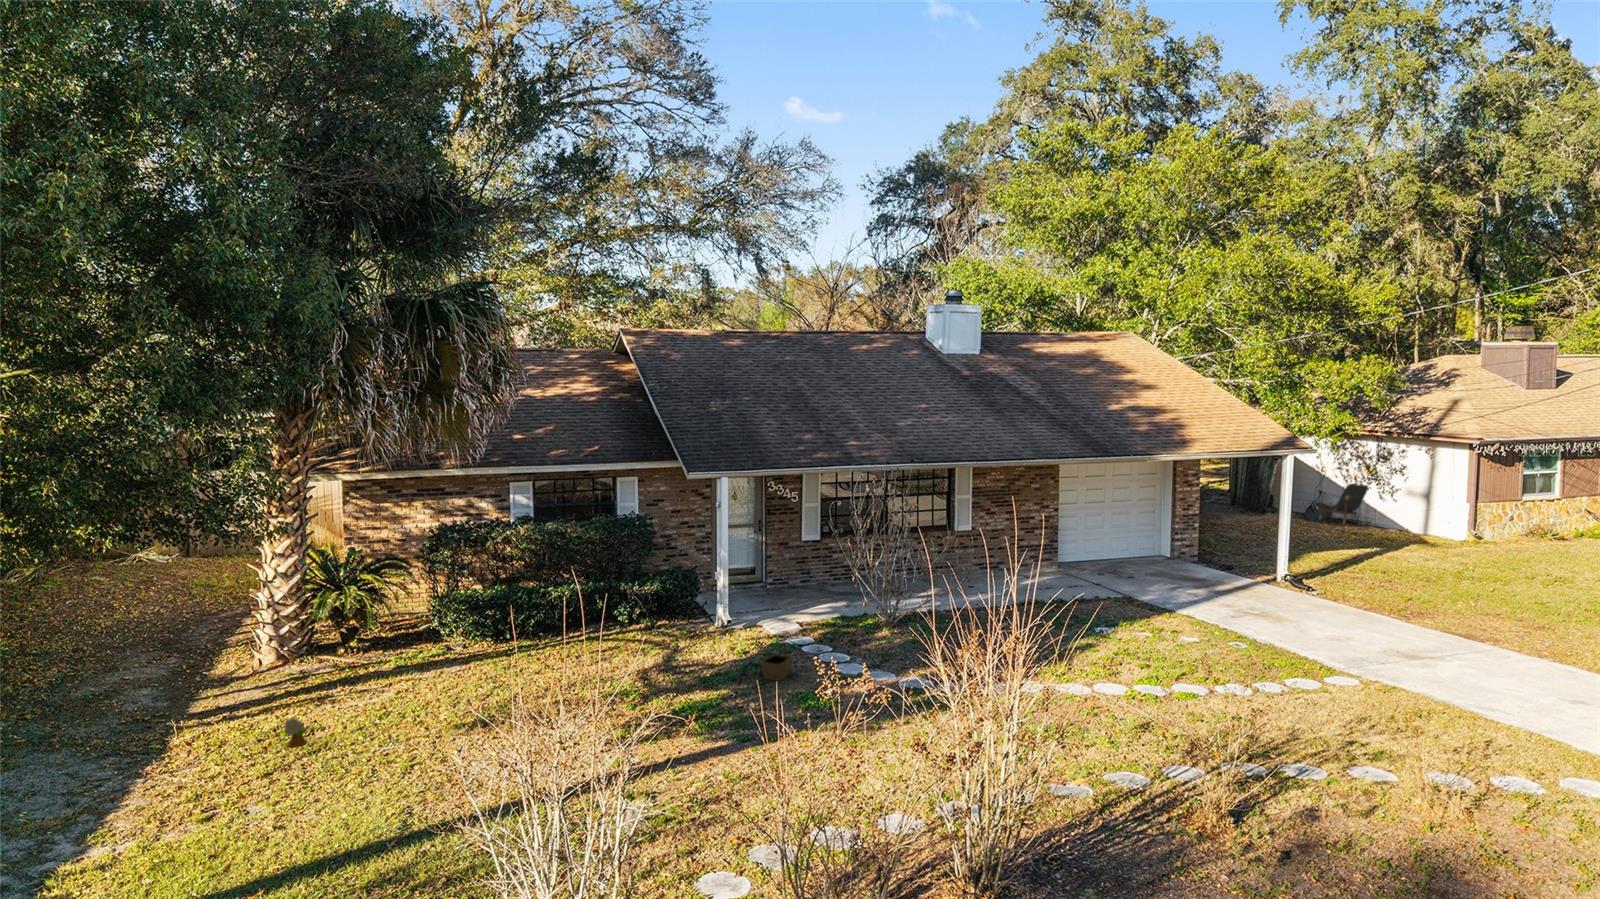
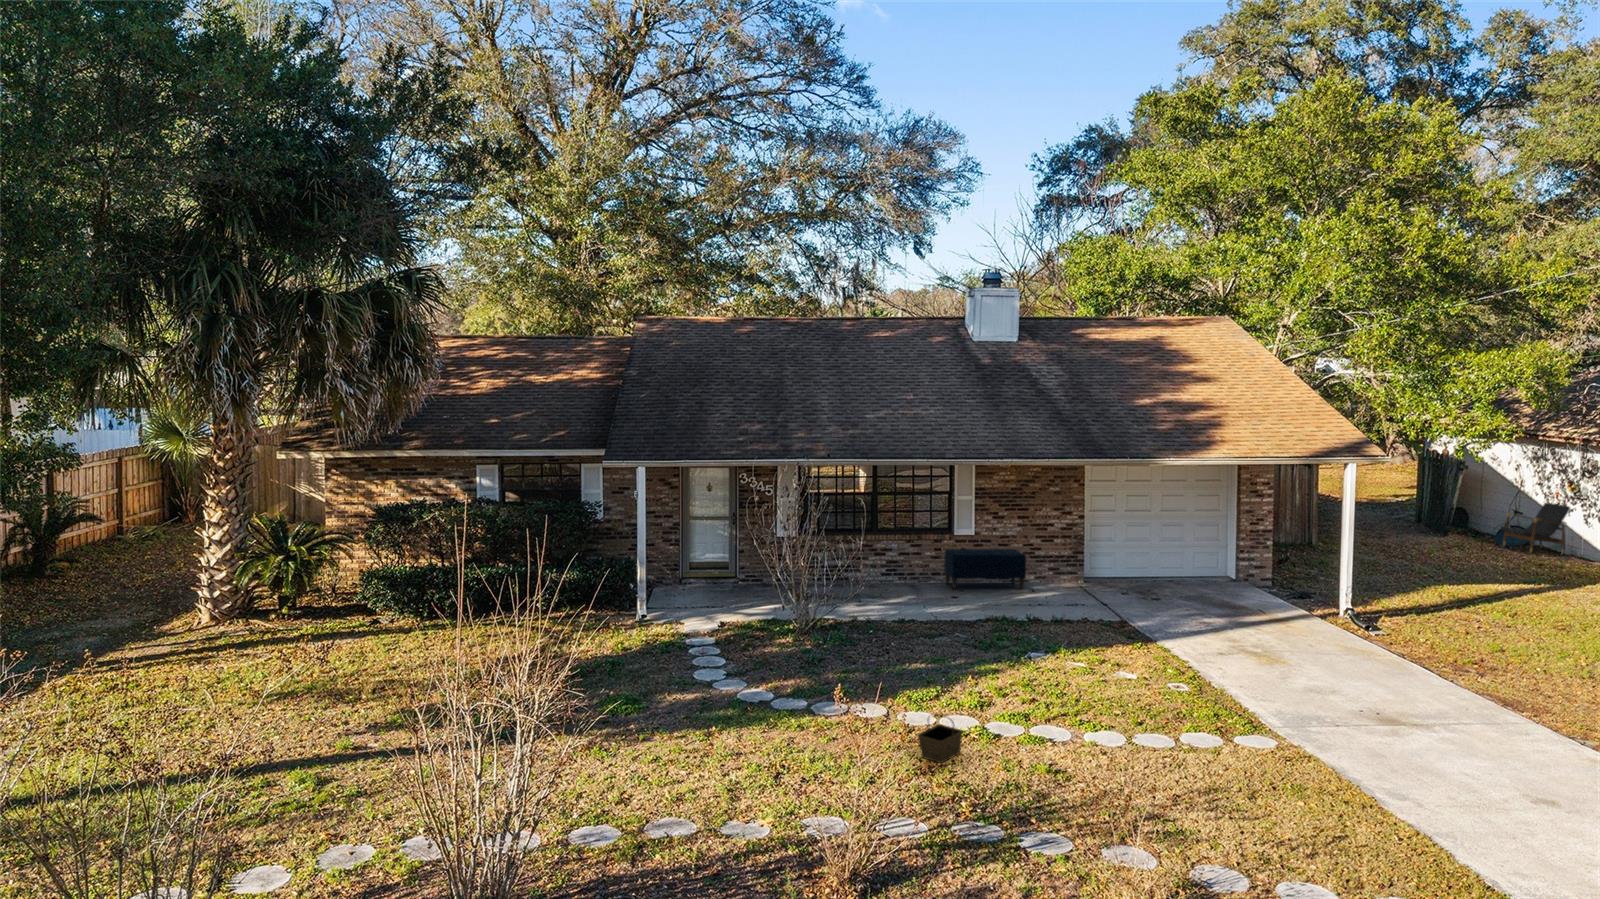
bench: none [947,541,1022,580] -> present [944,549,1026,590]
basket: present [760,646,793,681] -> present [918,715,963,763]
decorative plant: present [282,718,316,747] -> none [104,671,140,700]

